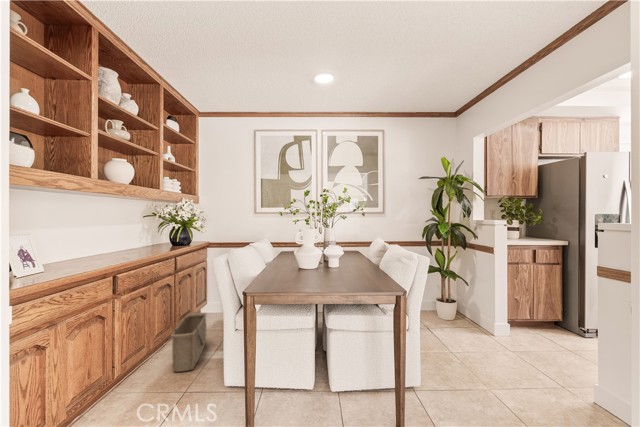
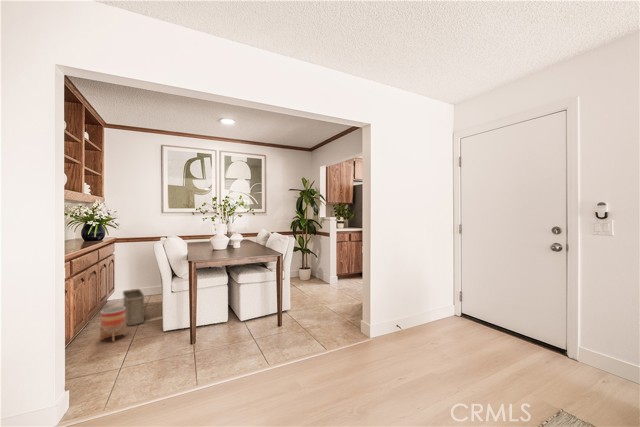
planter: none [118,348,154,408] -> present [100,306,126,342]

